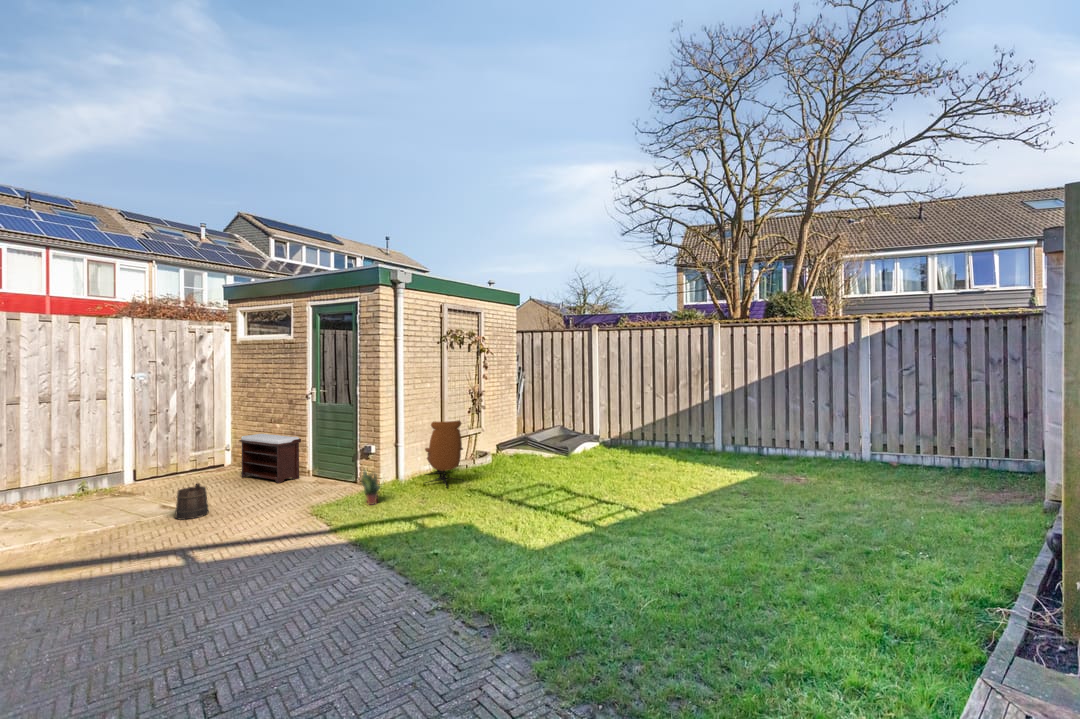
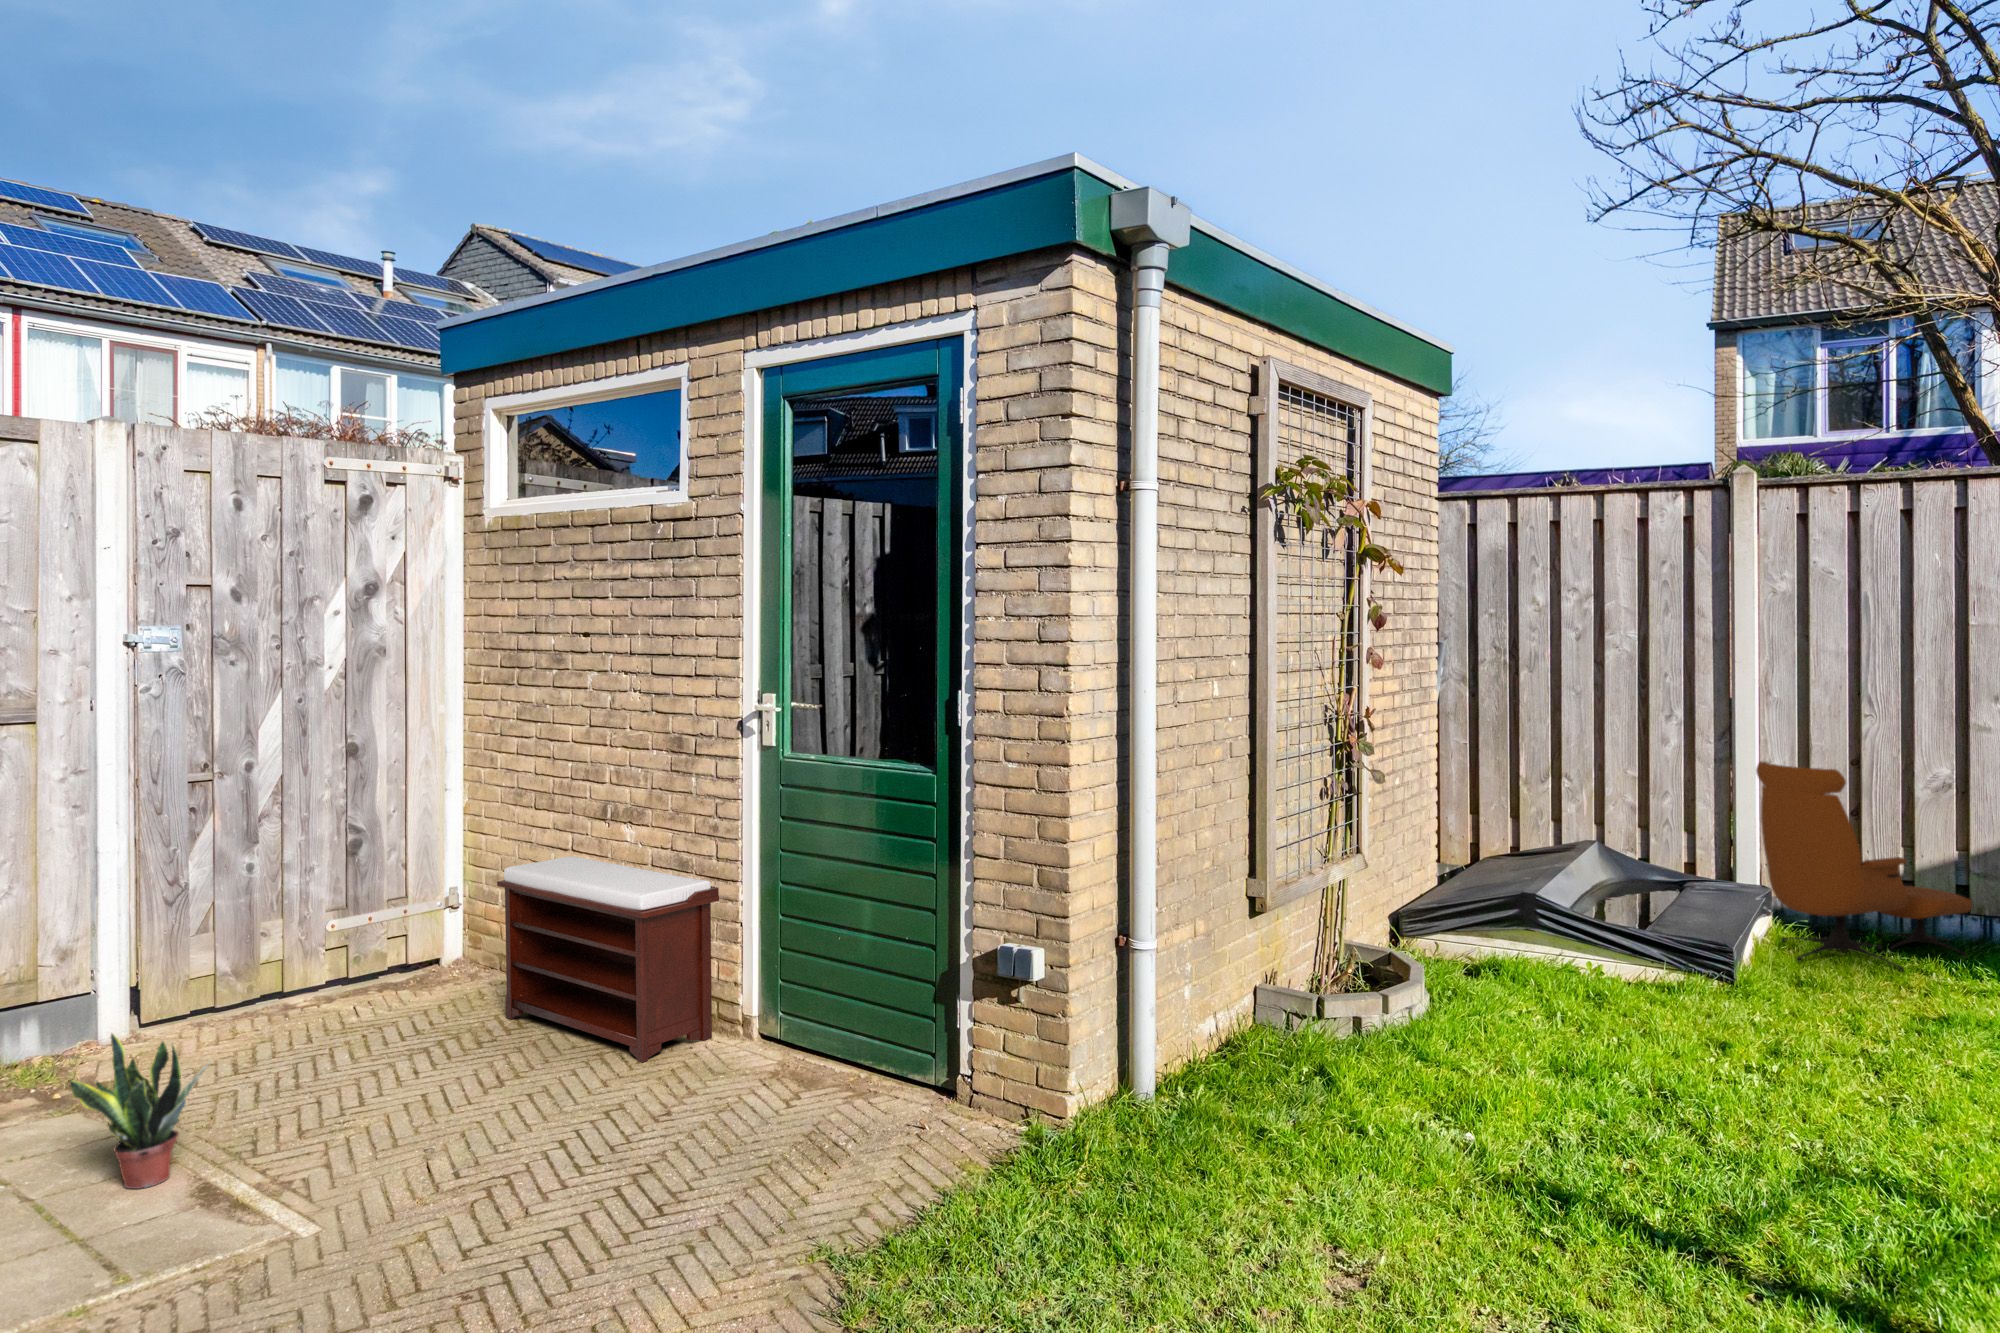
lounge chair: present [424,420,463,487] -> present [1756,762,1972,971]
potted plant: present [361,470,380,505] -> present [70,1034,206,1189]
bucket: present [175,483,208,520] -> none [241,1111,382,1293]

